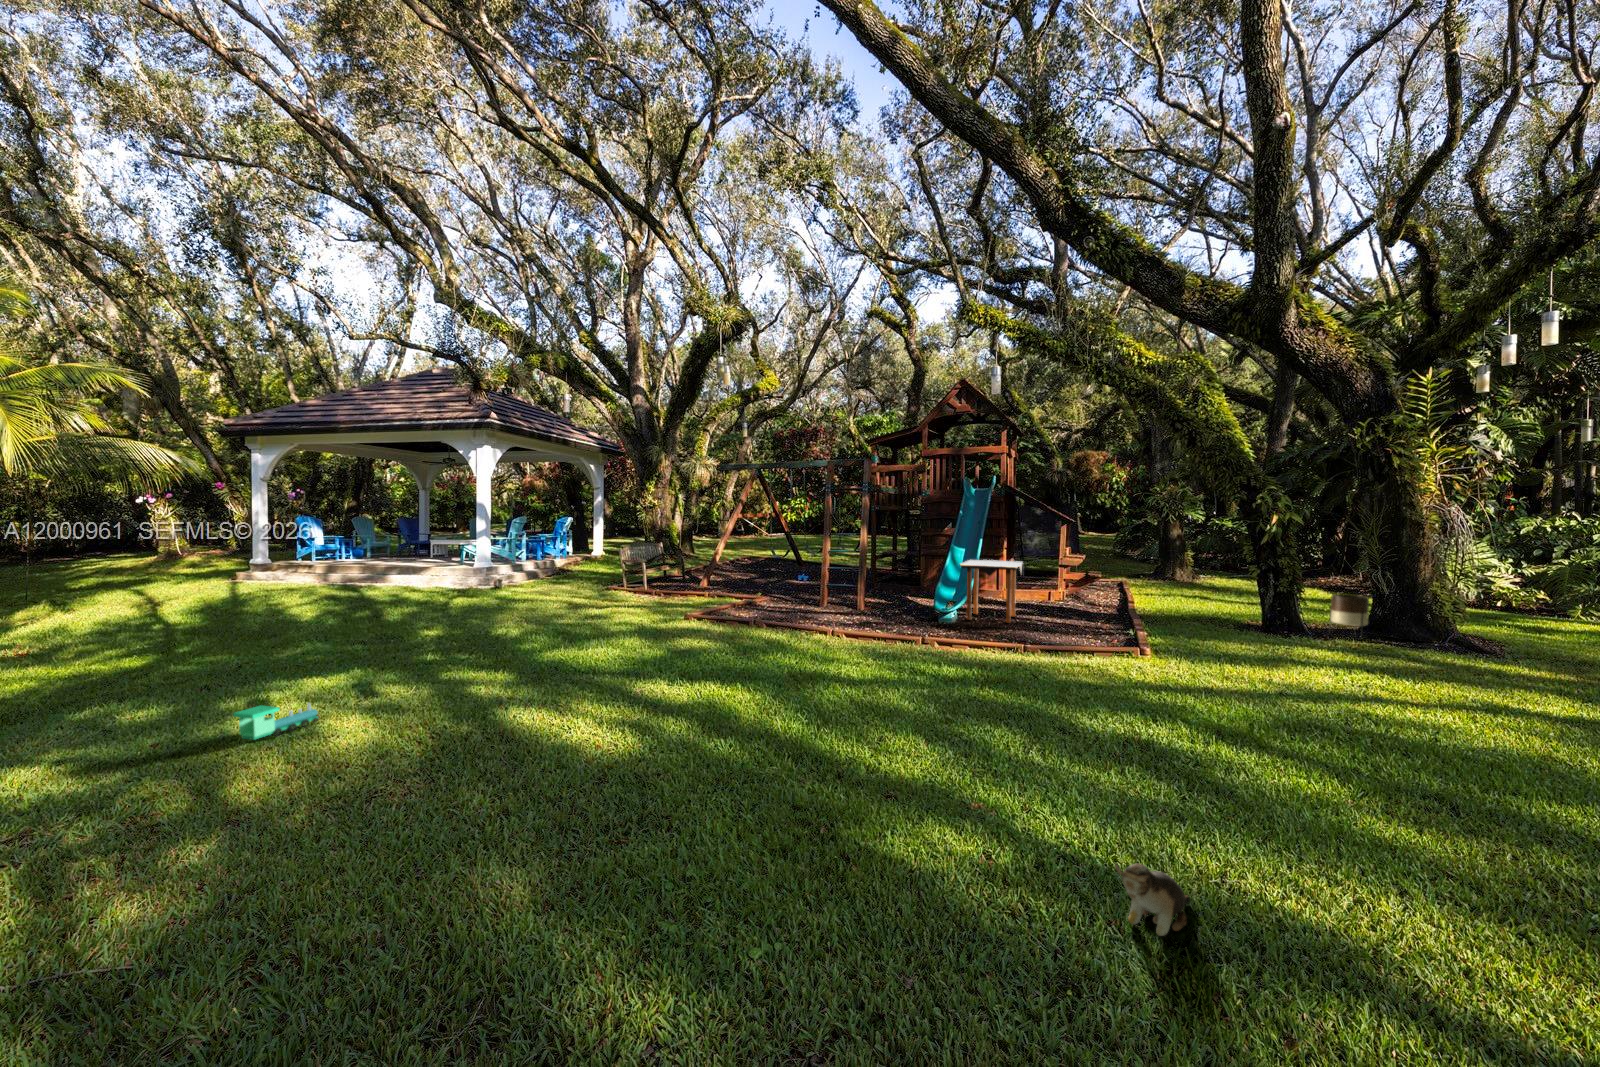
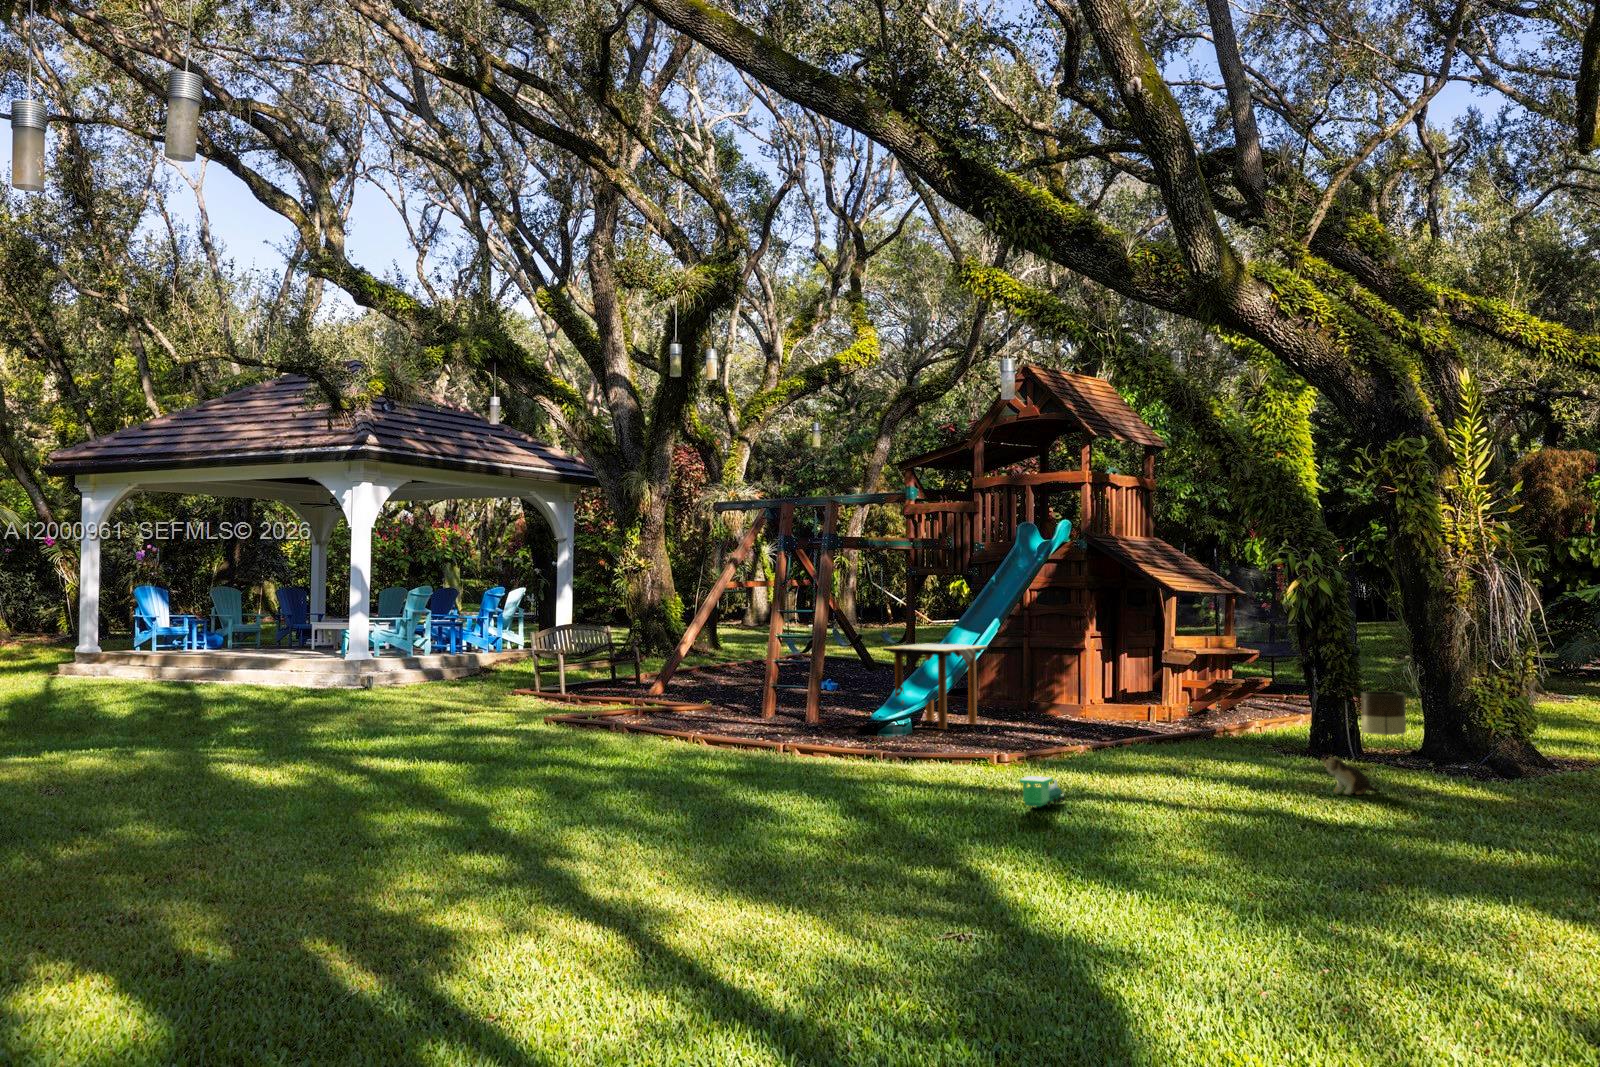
toy train: present [234,703,319,740] -> present [1020,776,1065,808]
plush toy: present [1116,864,1190,936] -> present [1322,757,1379,795]

